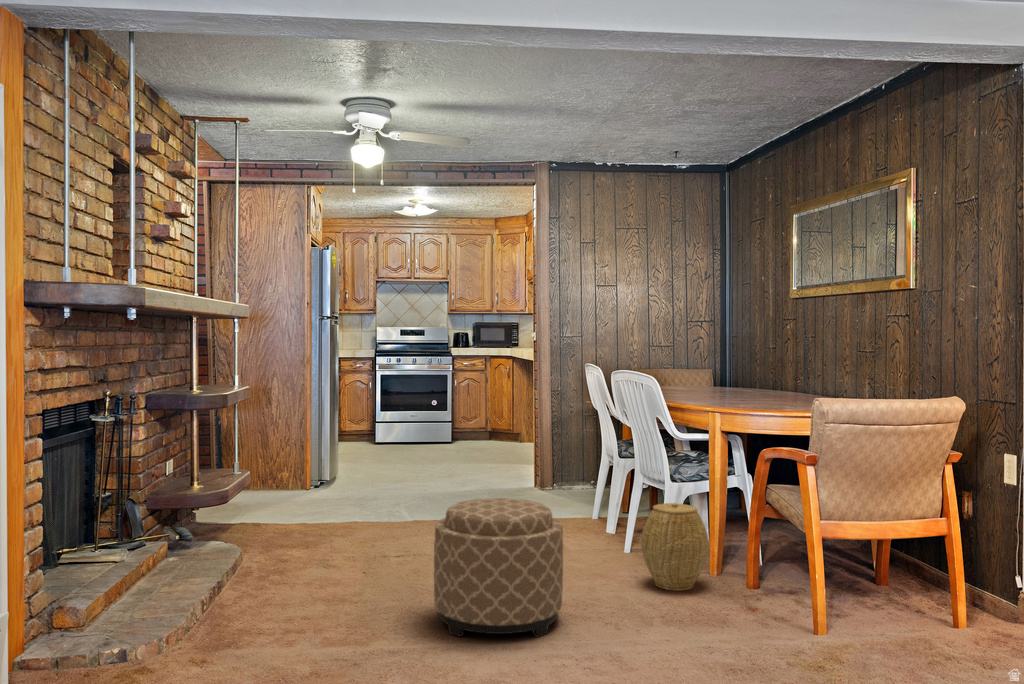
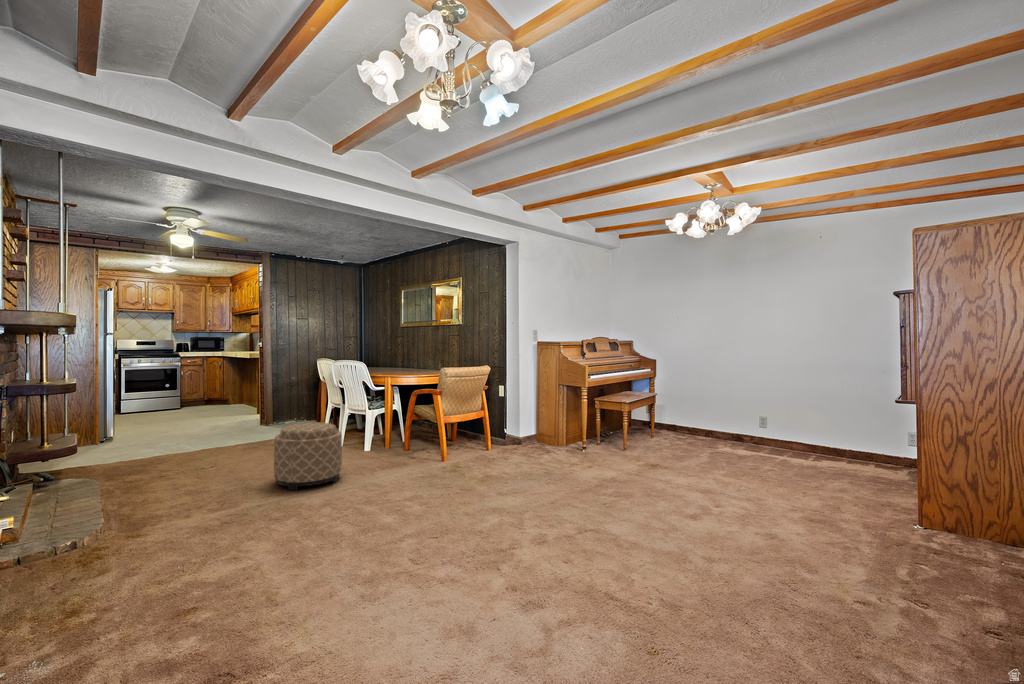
woven basket: present [641,503,709,591] -> none [362,418,393,457]

